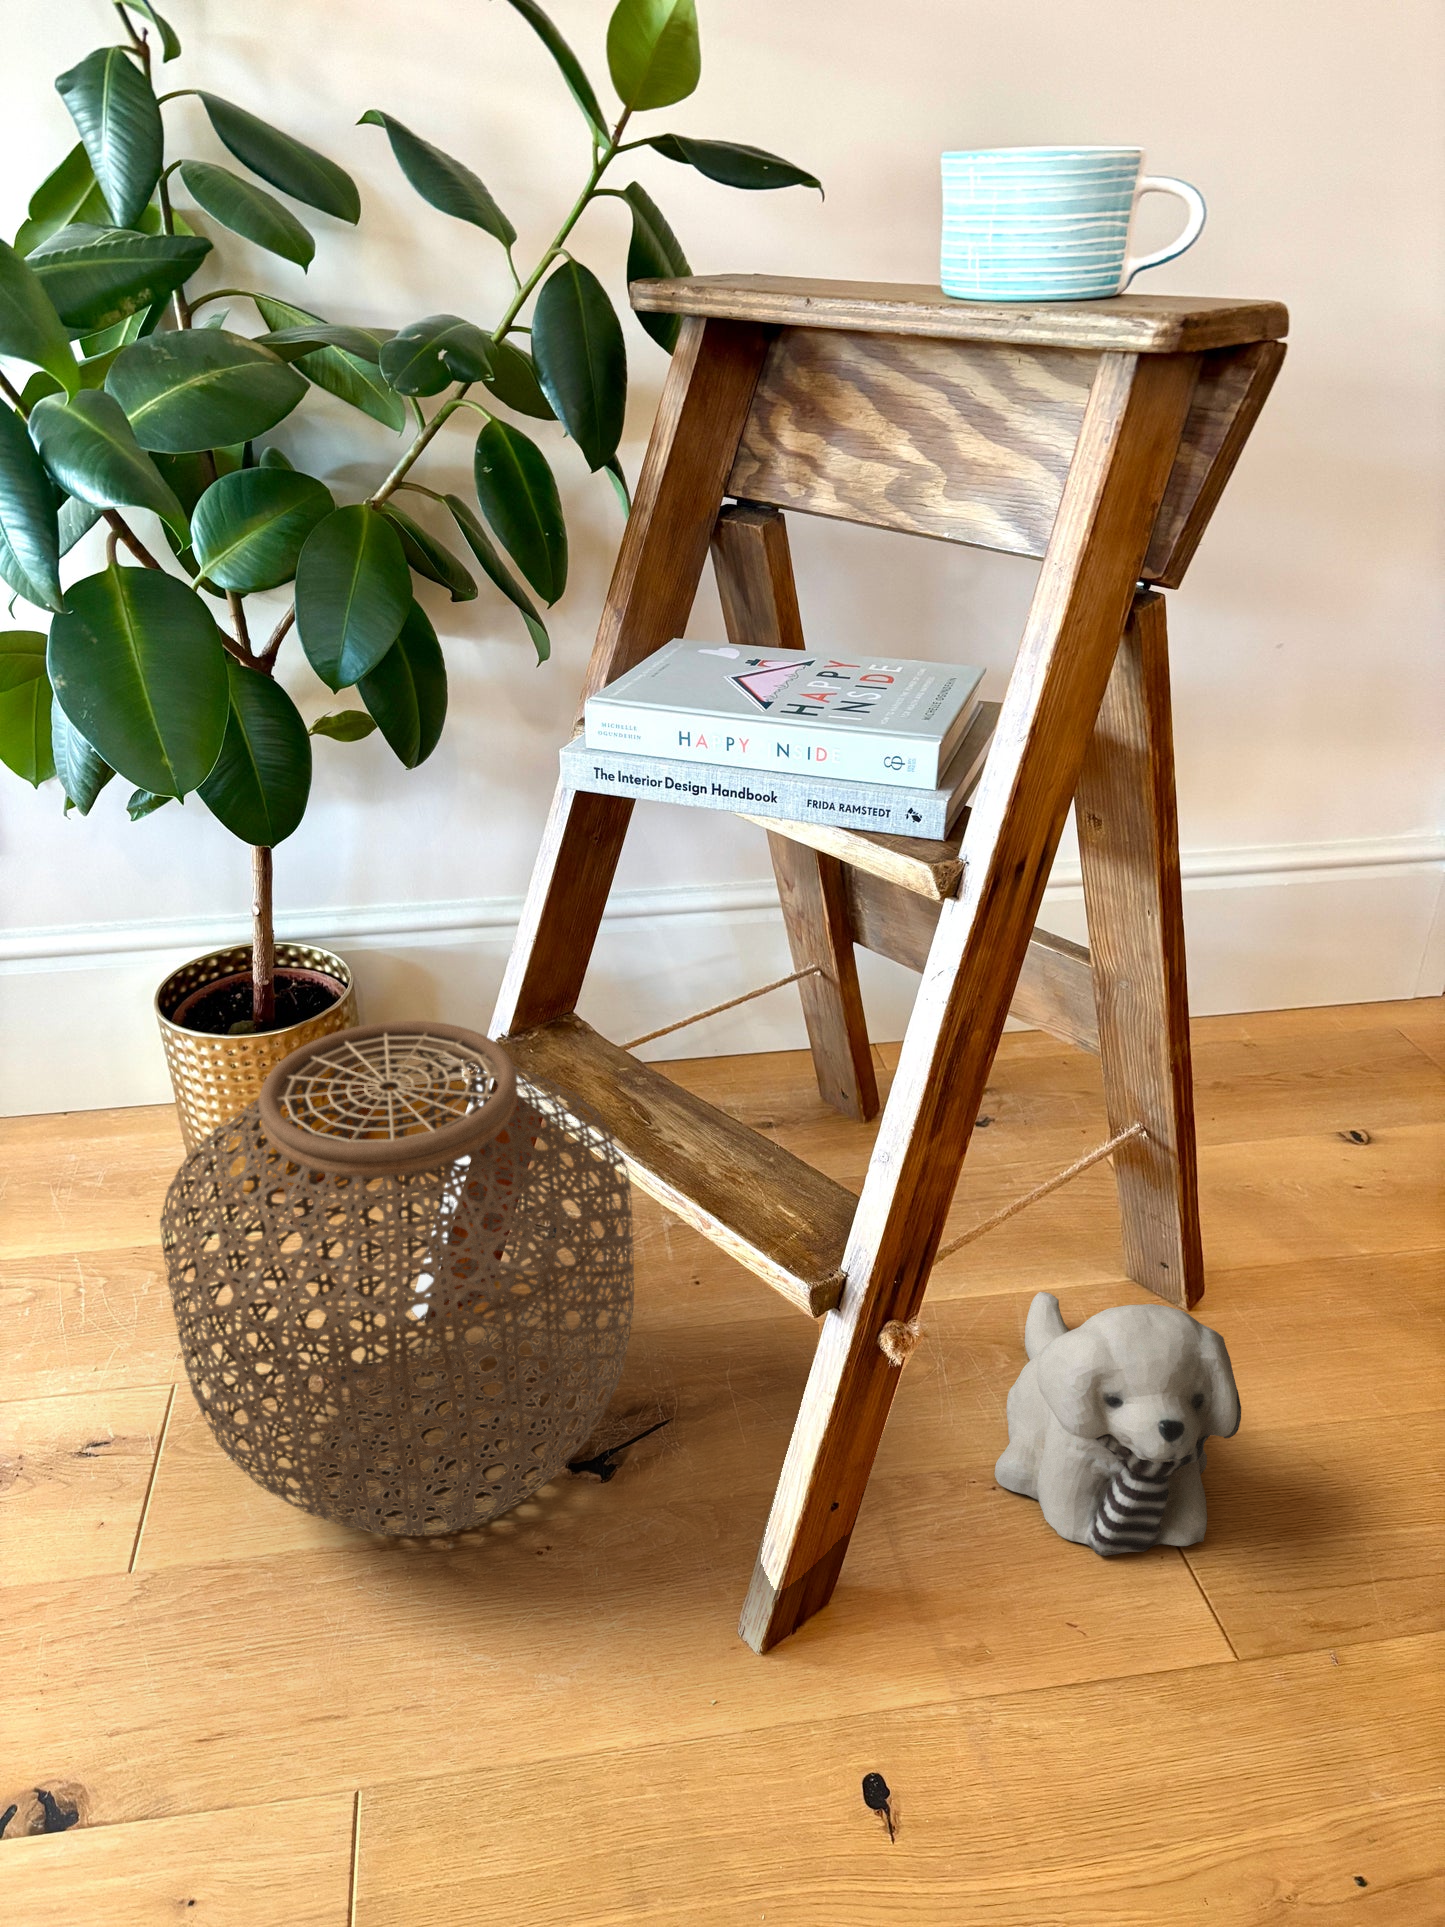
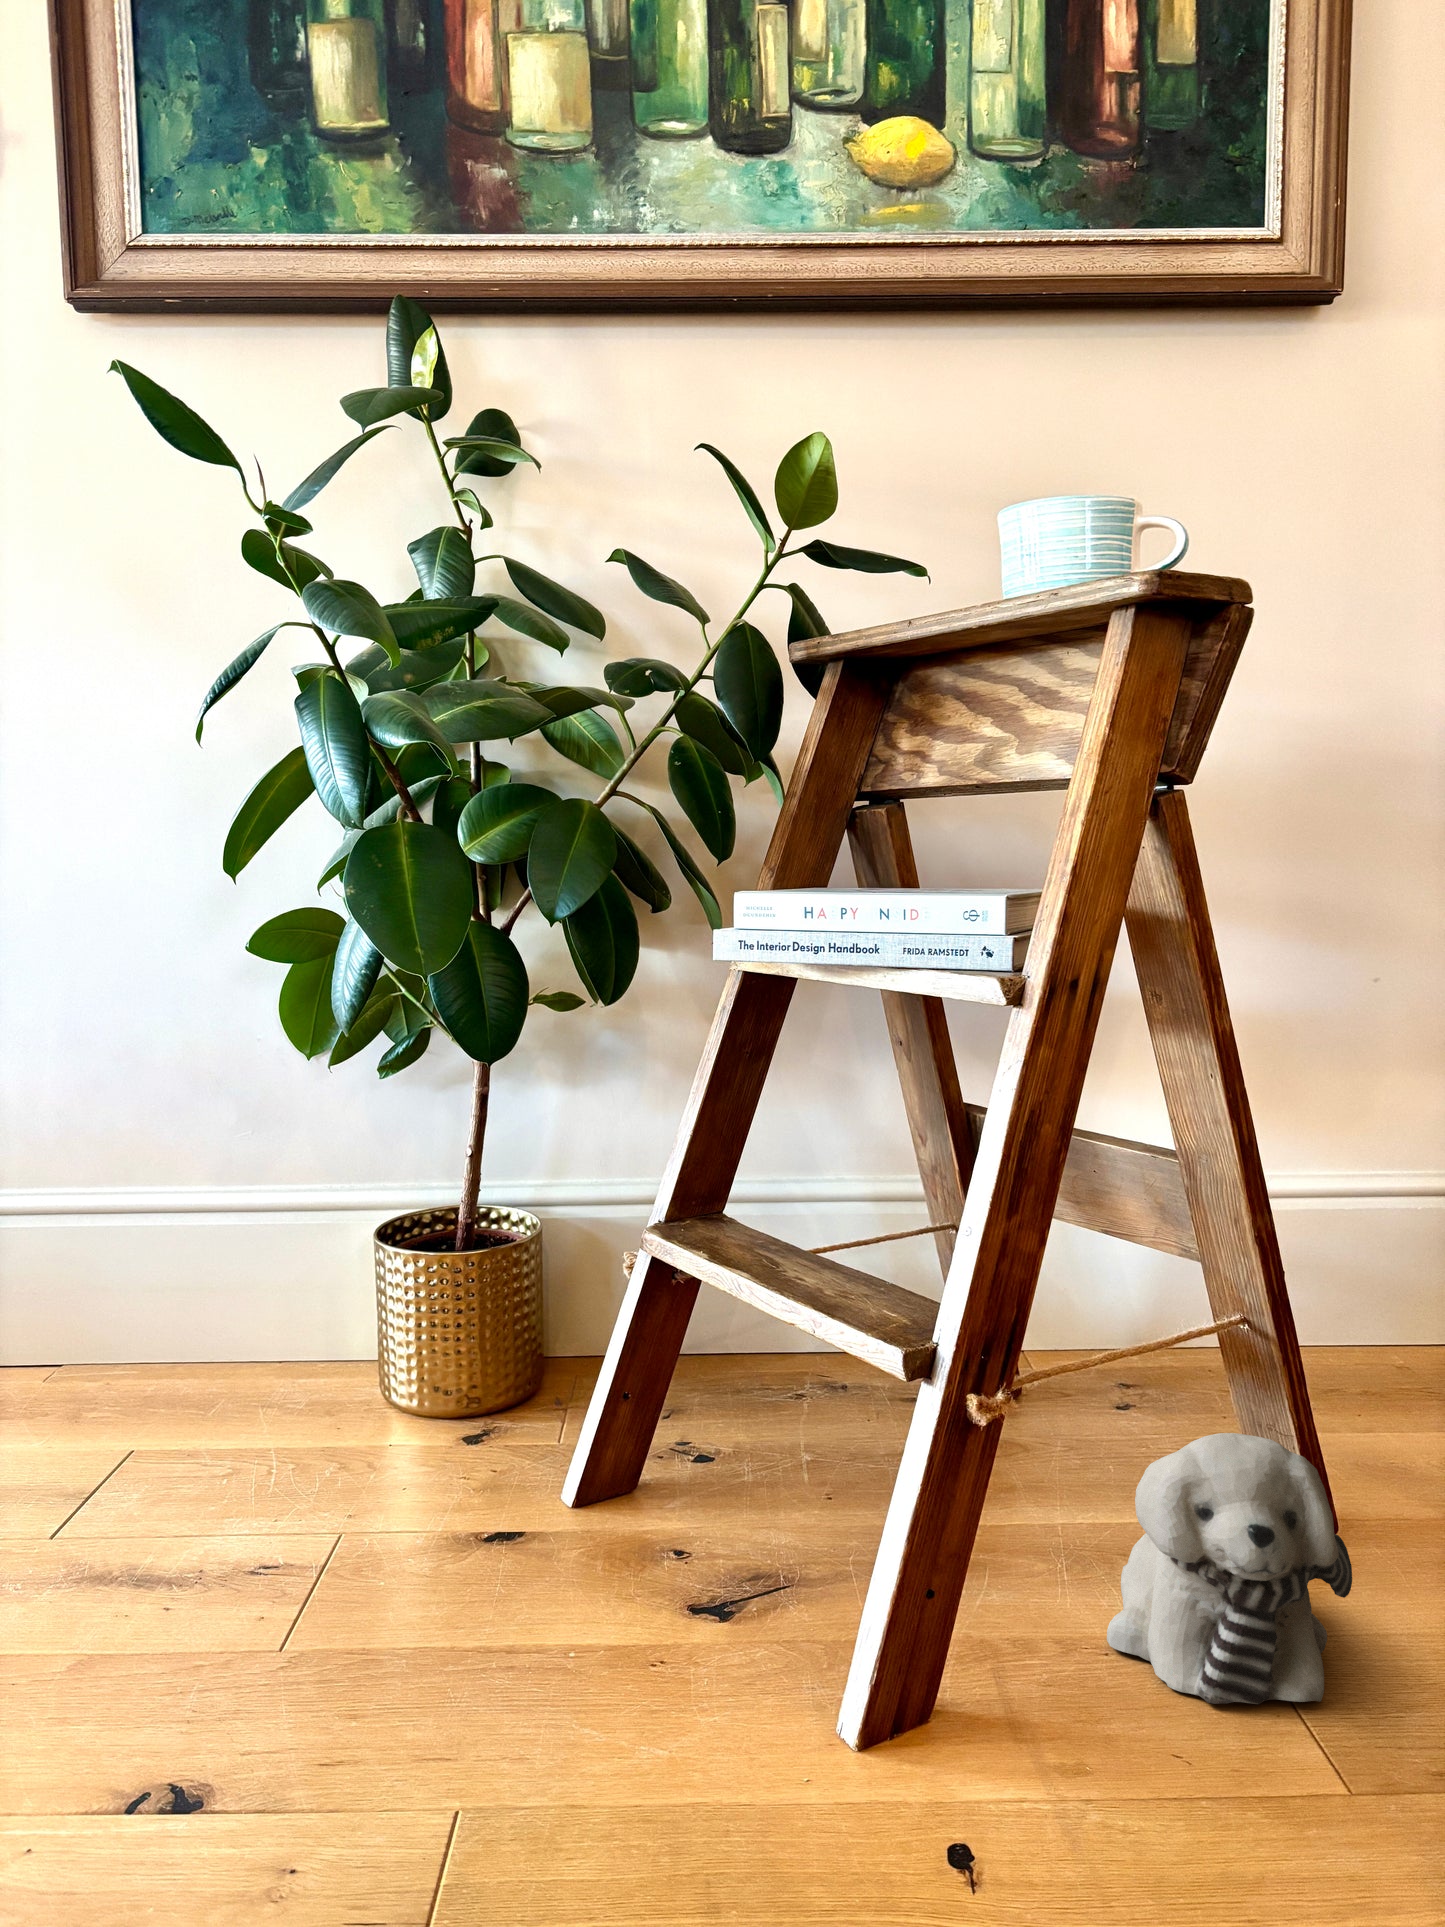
woven basket: present [160,1021,634,1536] -> none [355,1168,756,1642]

